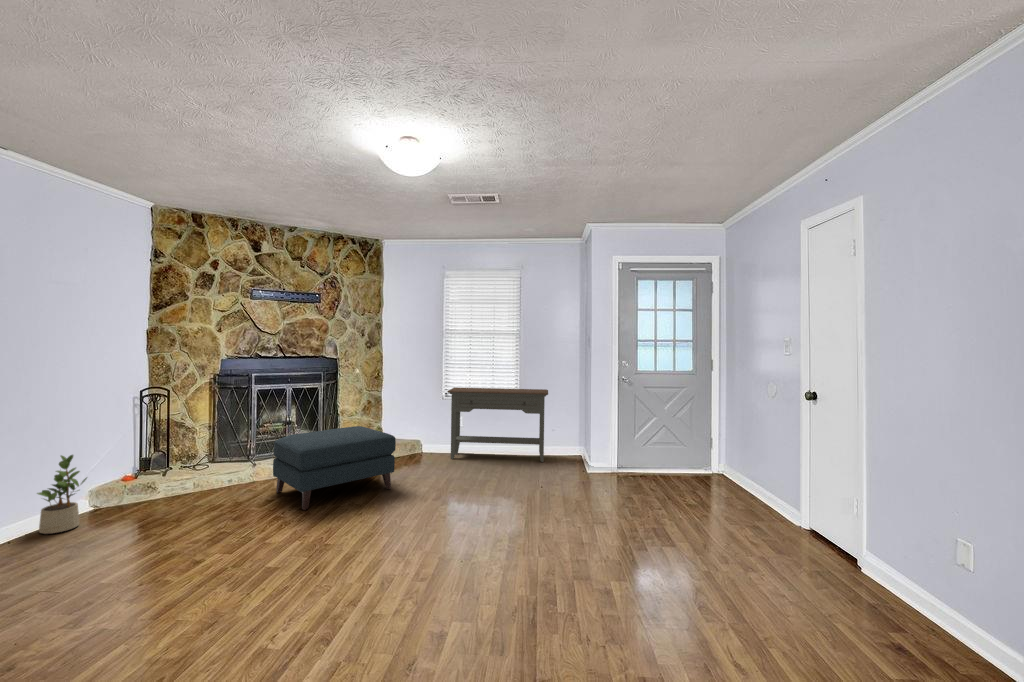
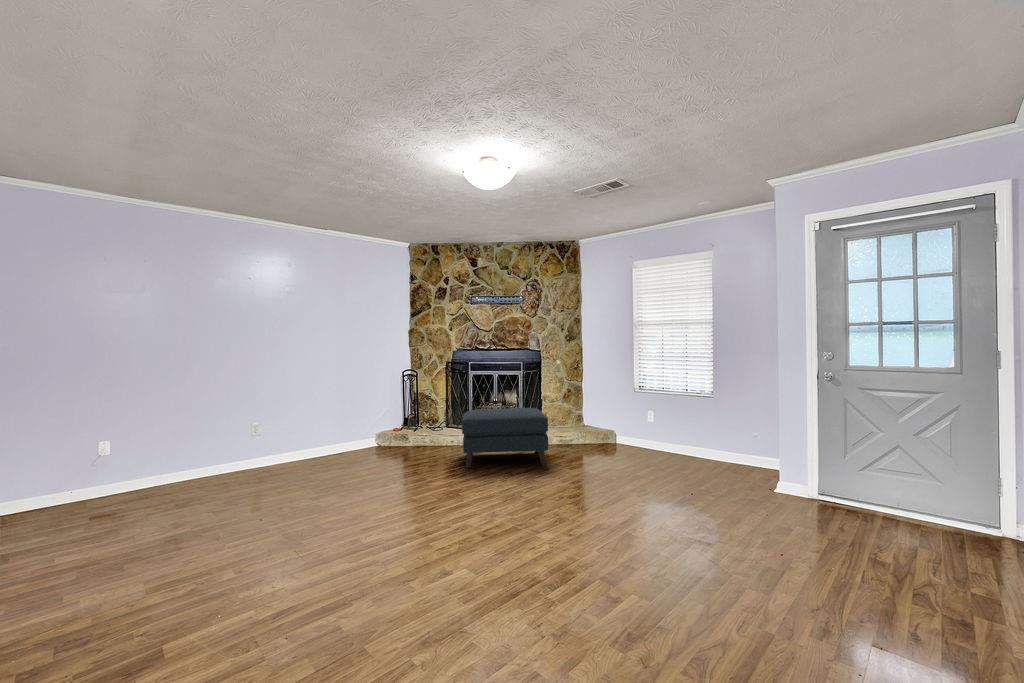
console table: present [447,387,548,462] -> none [627,379,746,469]
potted plant: present [37,455,87,534] -> none [337,408,360,455]

